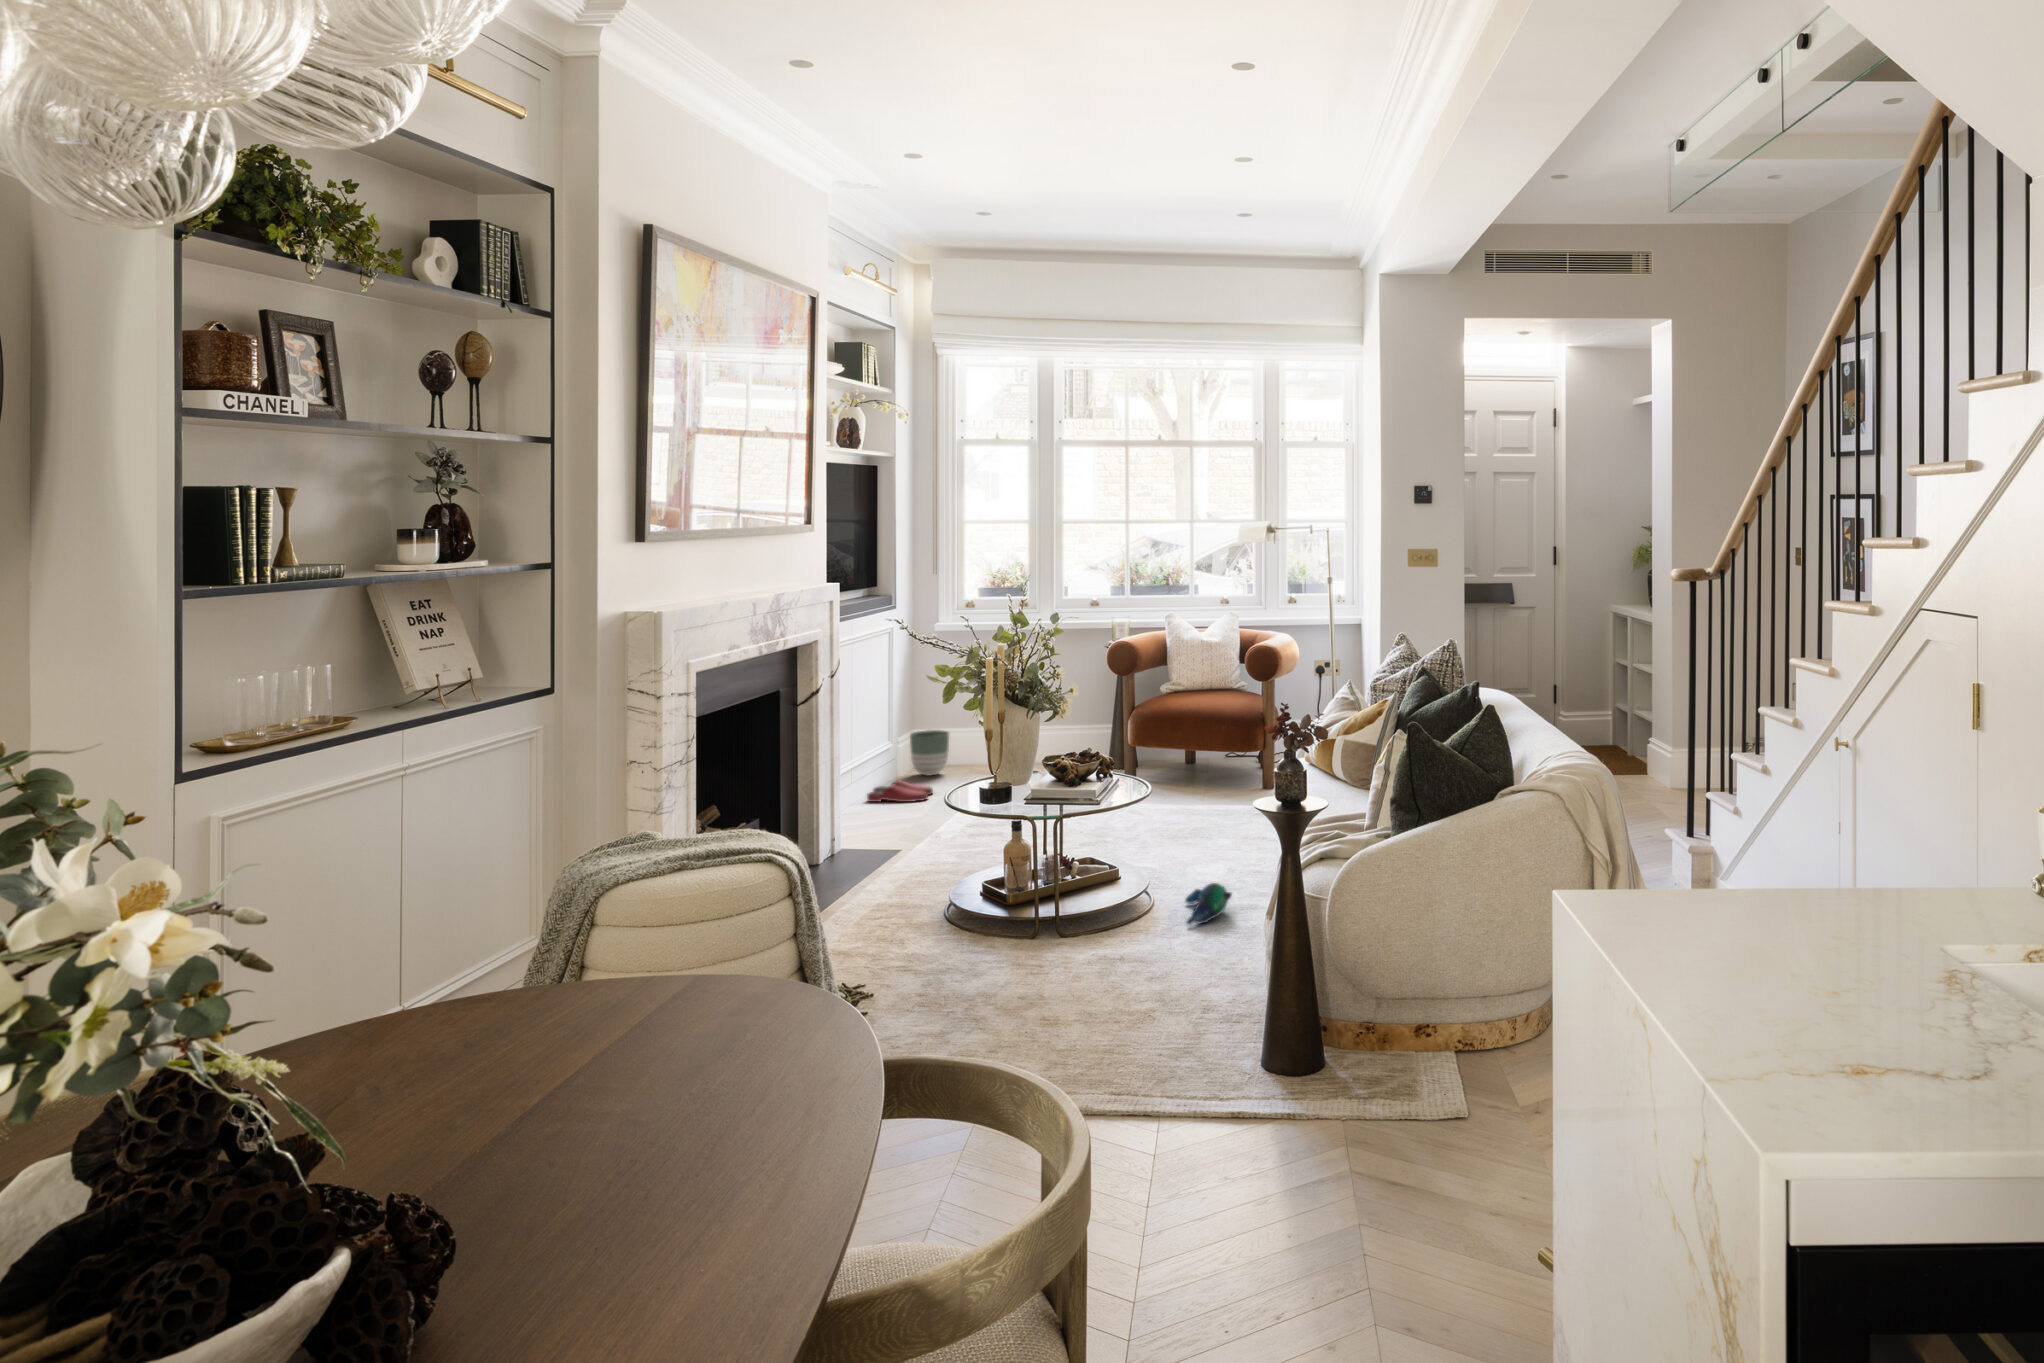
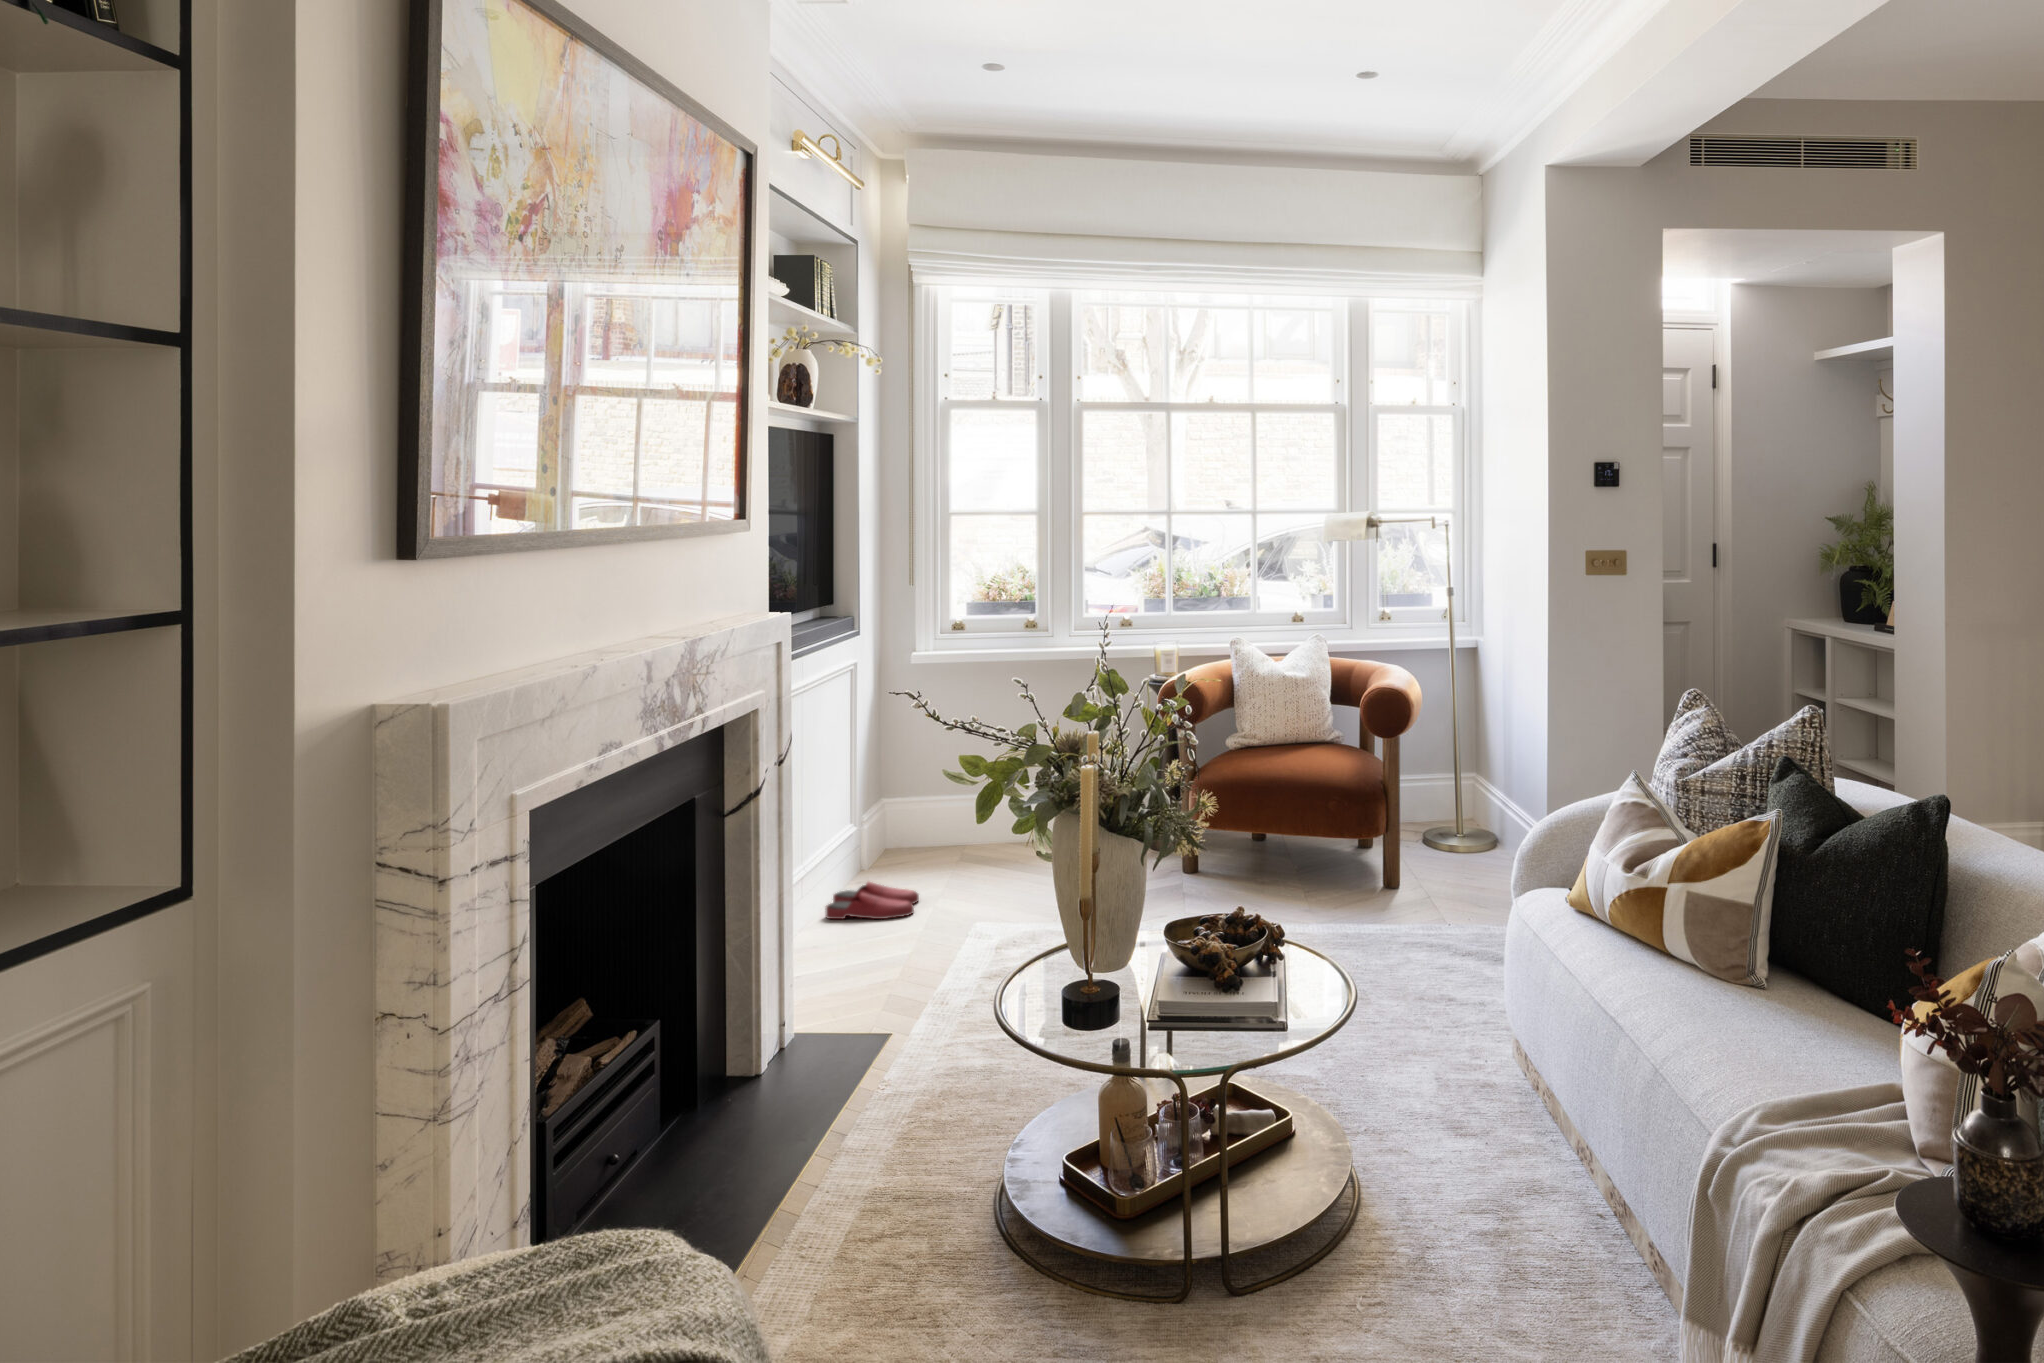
planter: present [910,730,949,776] -> none [880,799,934,864]
plush toy: present [1185,883,1232,925] -> none [1411,1149,1514,1252]

